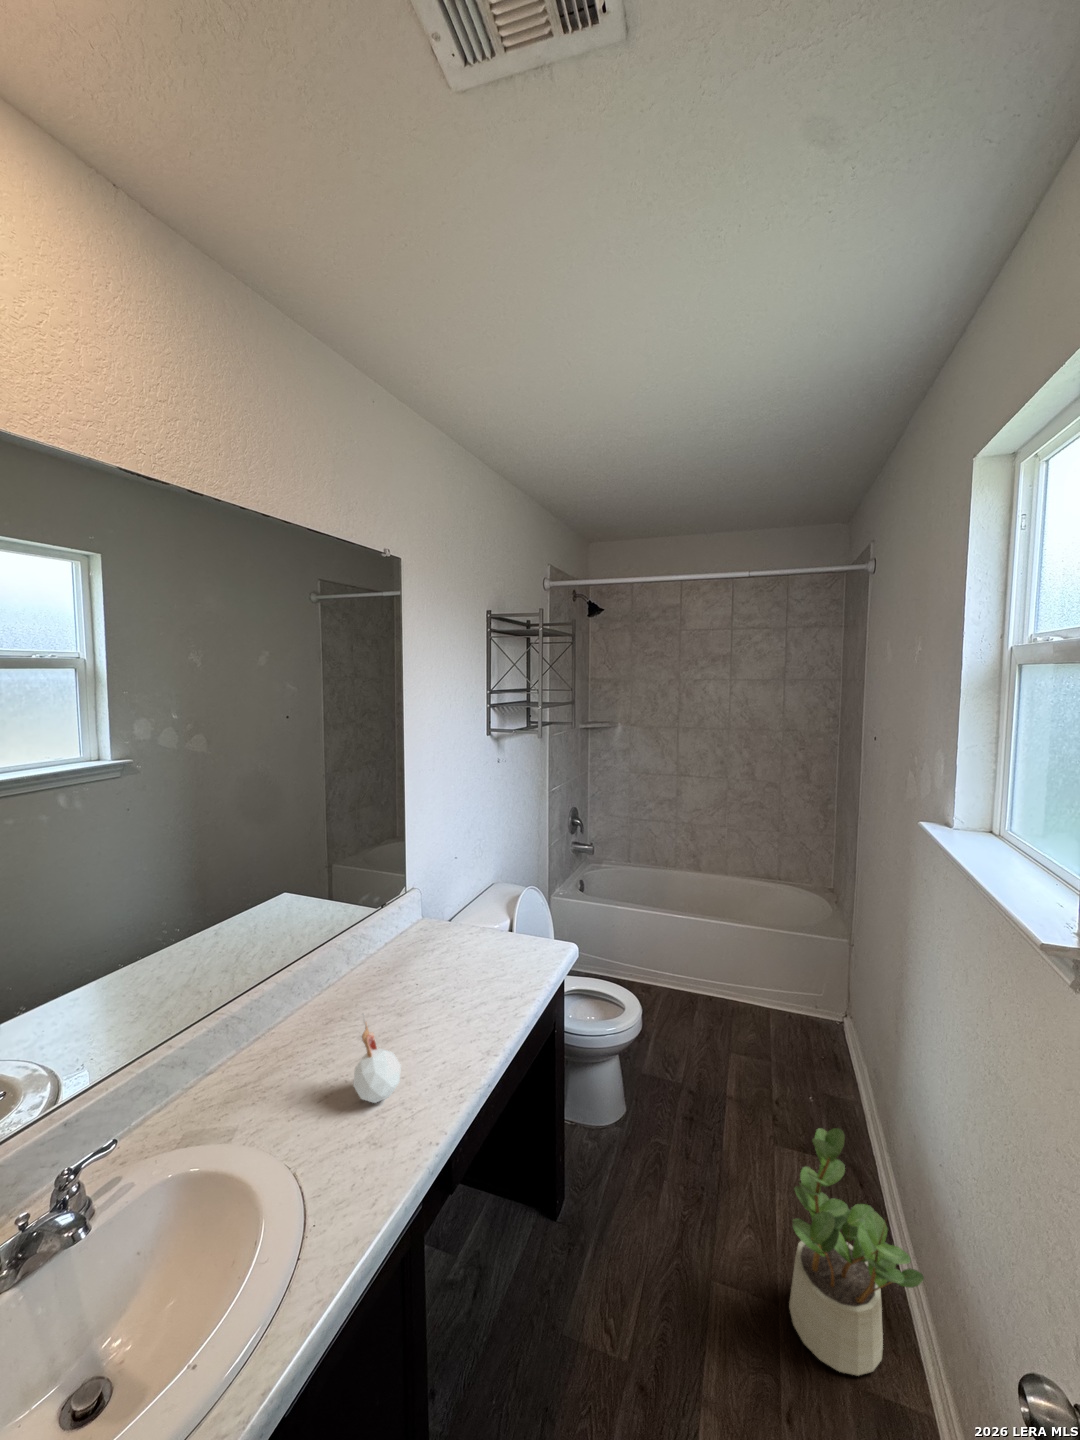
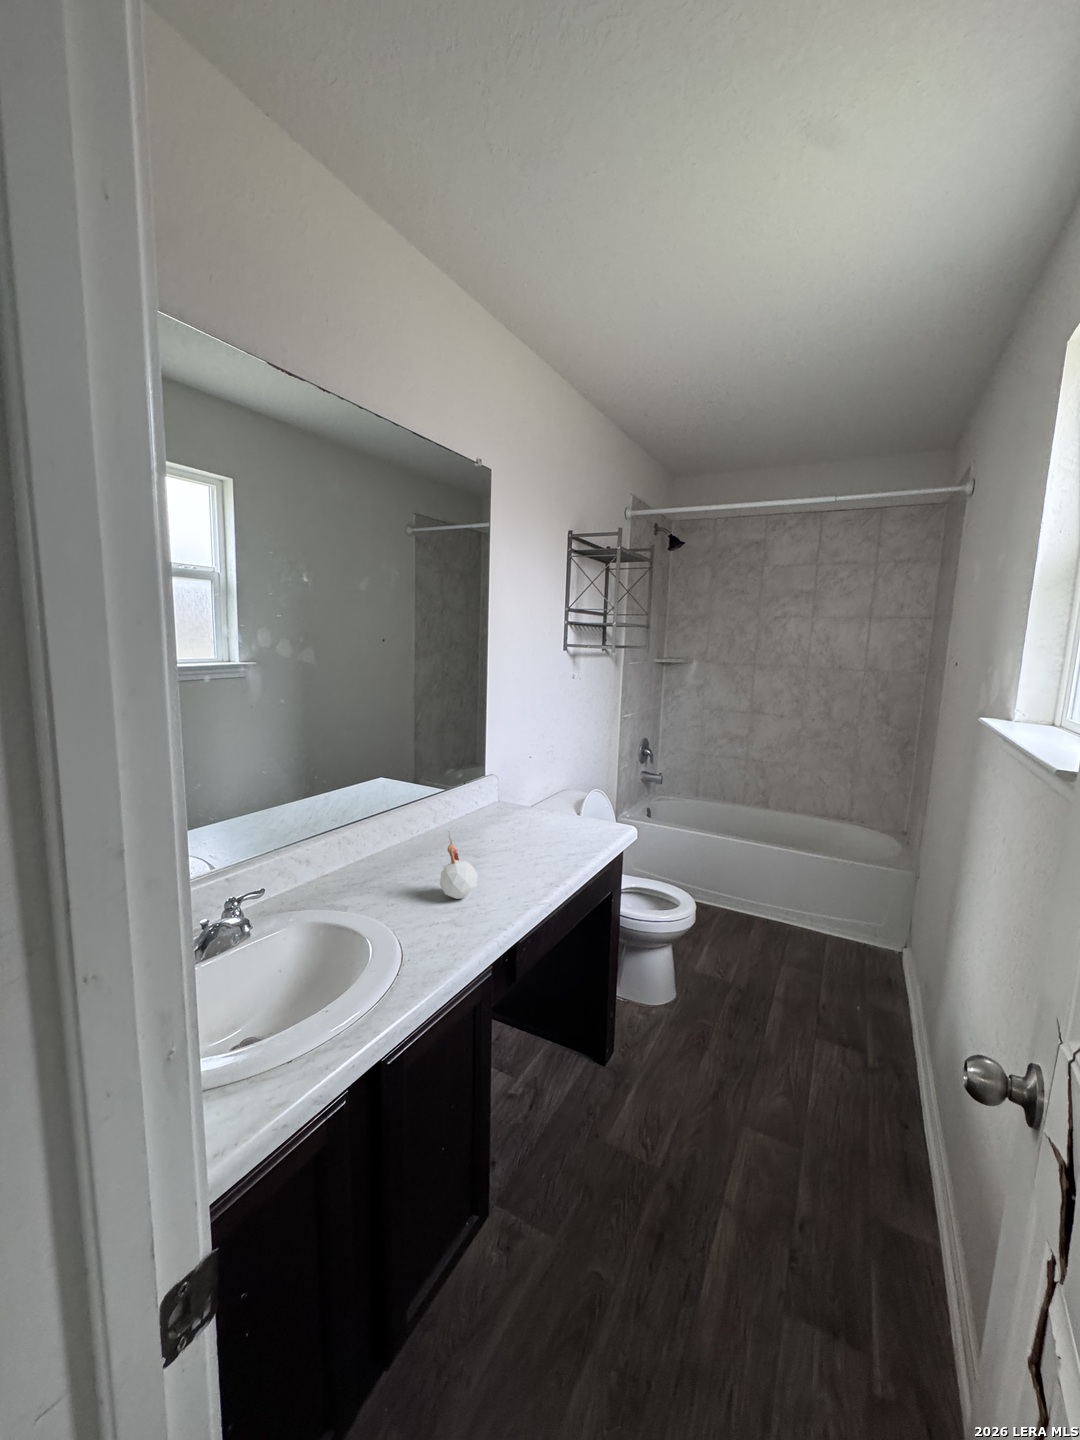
potted plant: present [789,1128,924,1375] -> none [808,994,936,1201]

